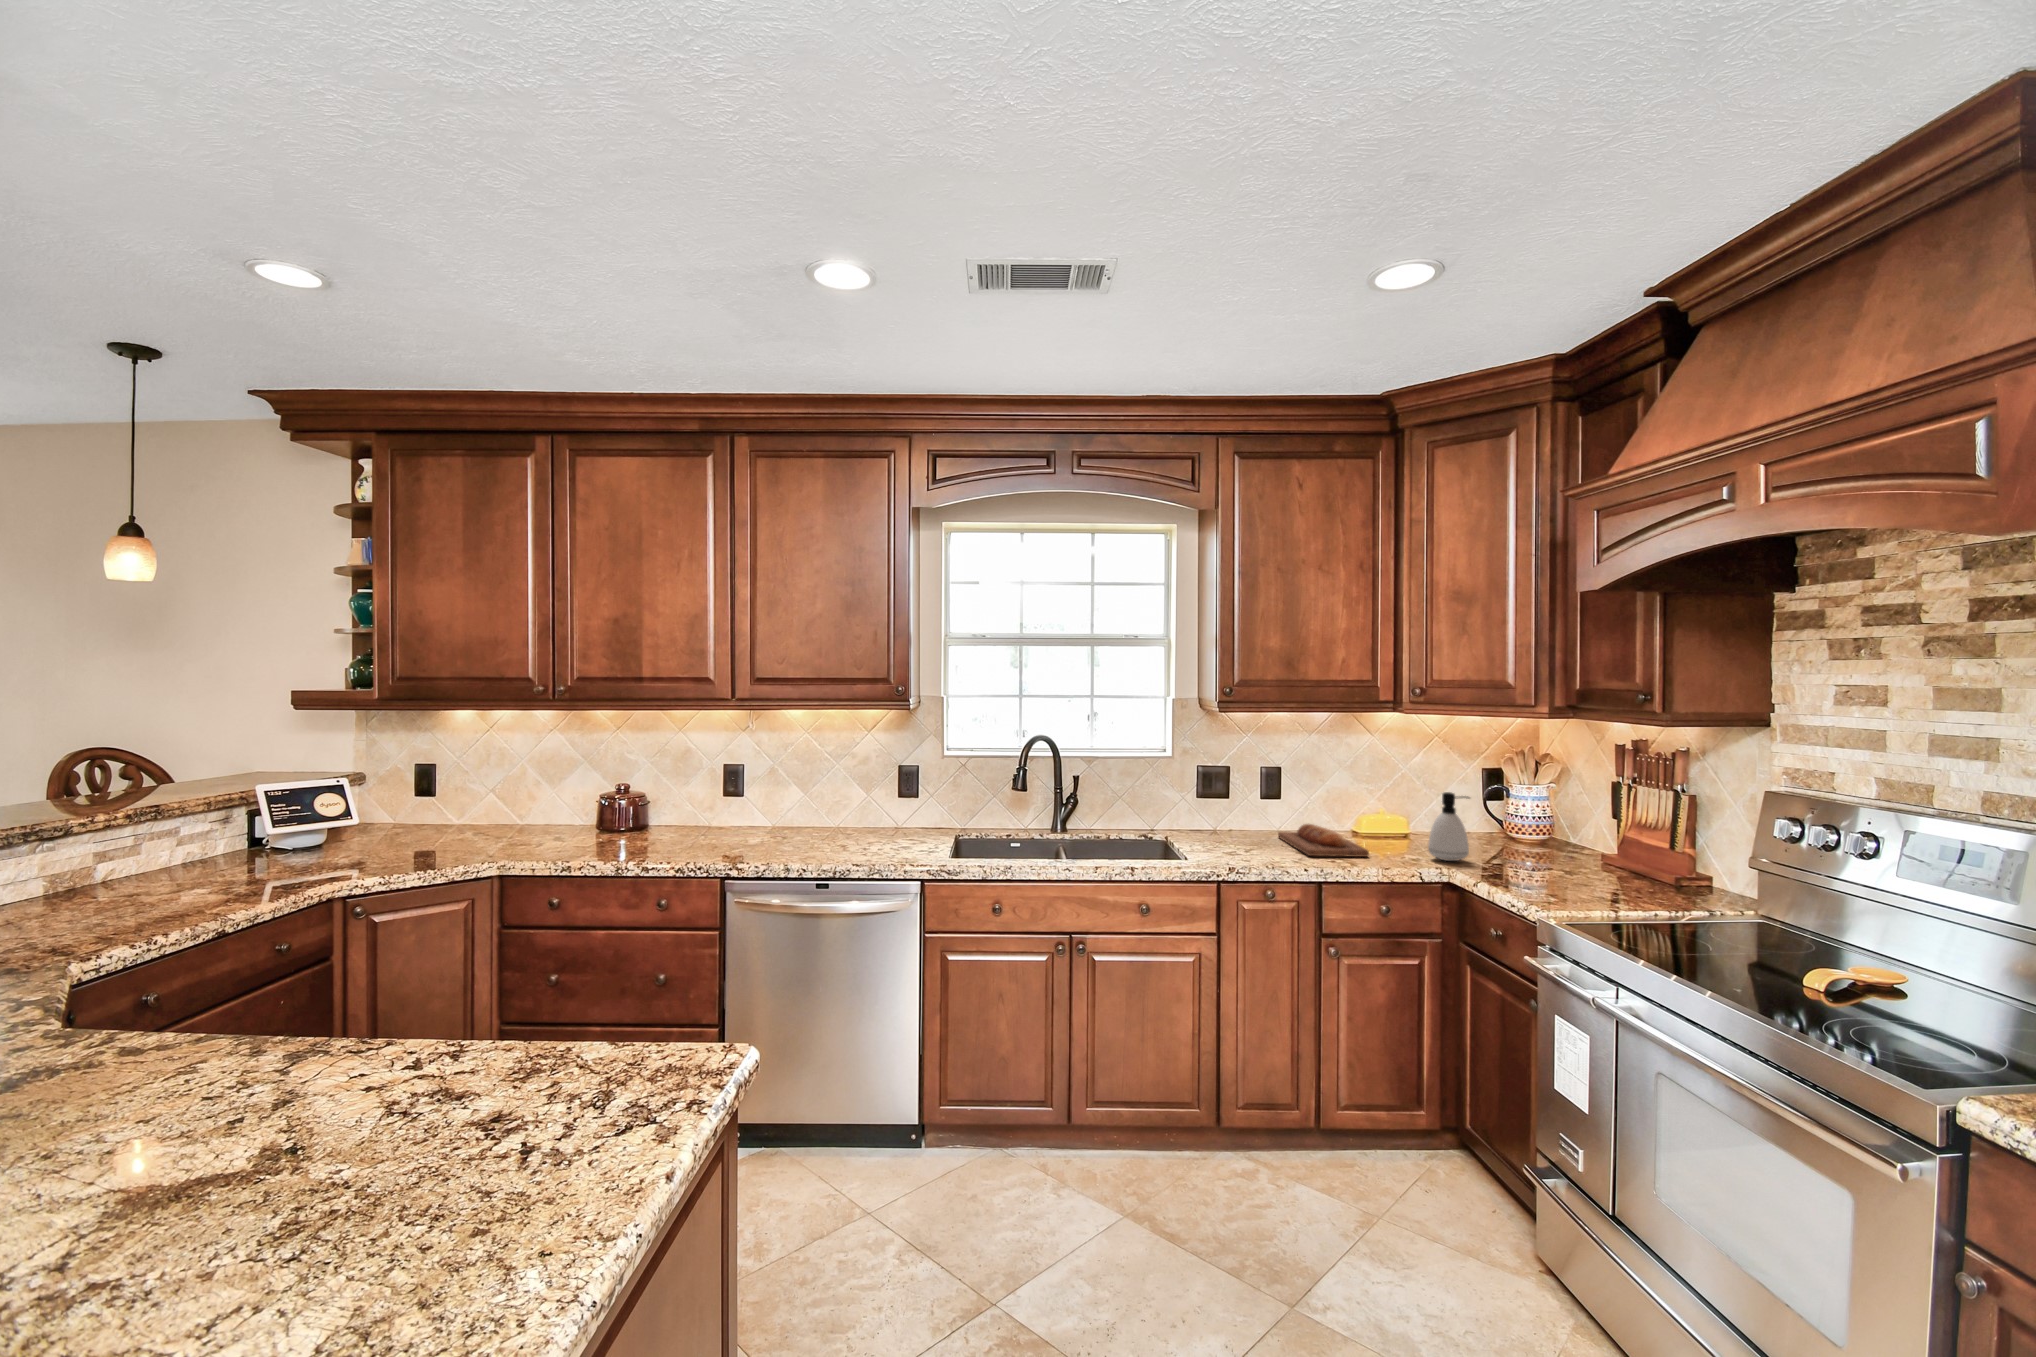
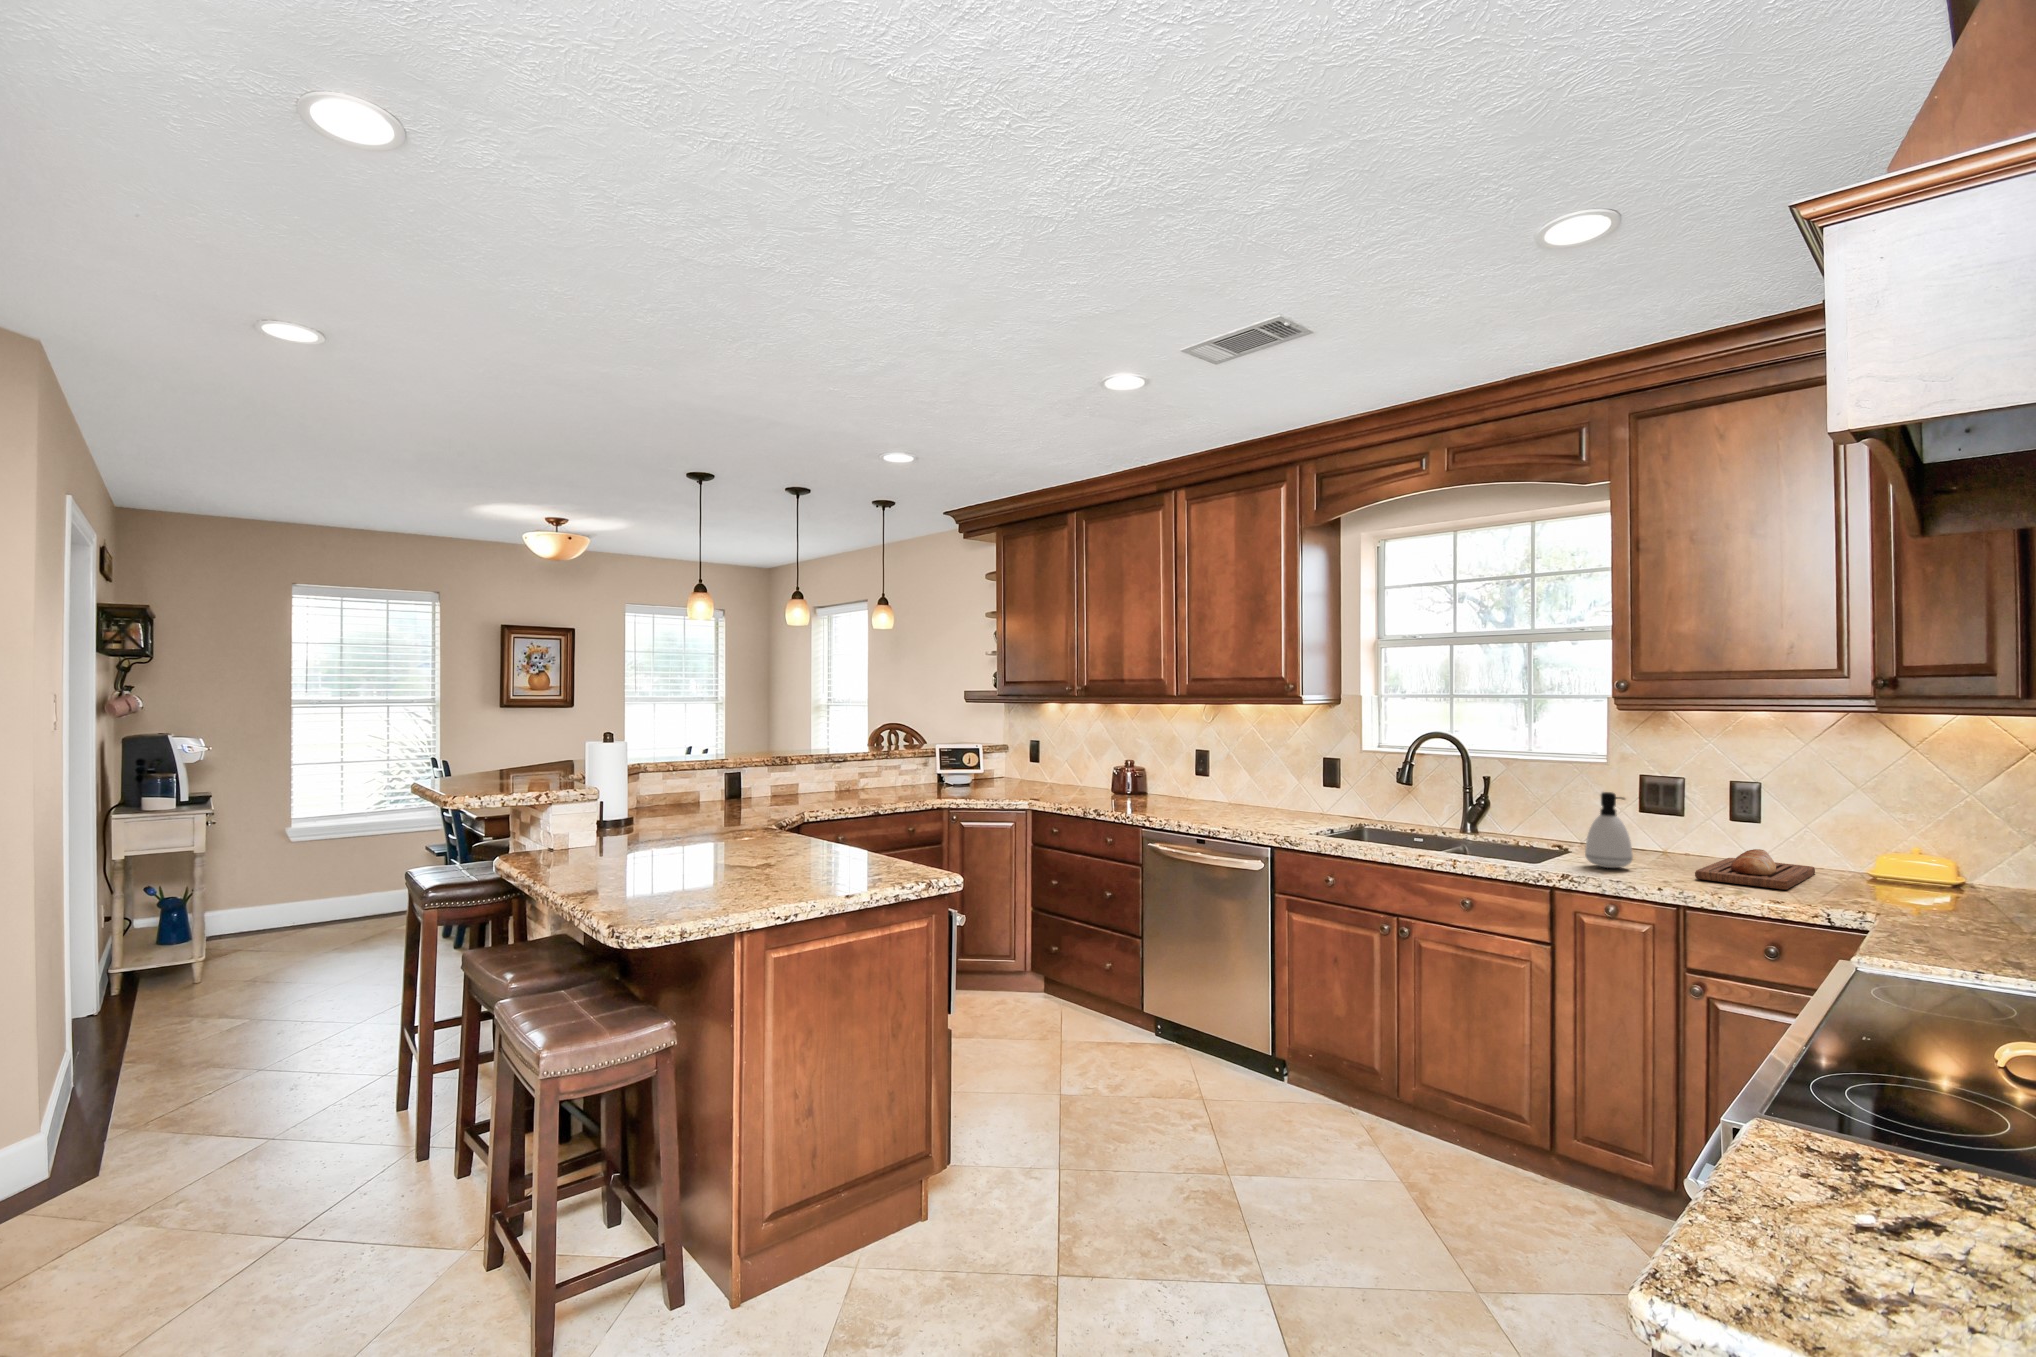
soap dispenser: present [1428,792,1469,861] -> present [1585,792,1633,868]

